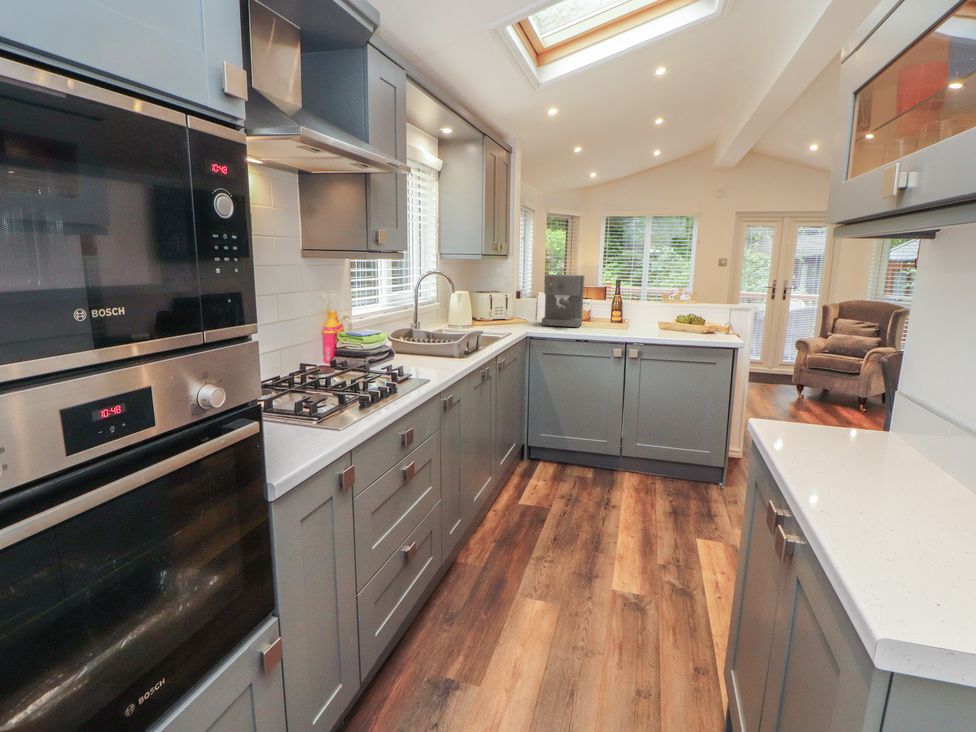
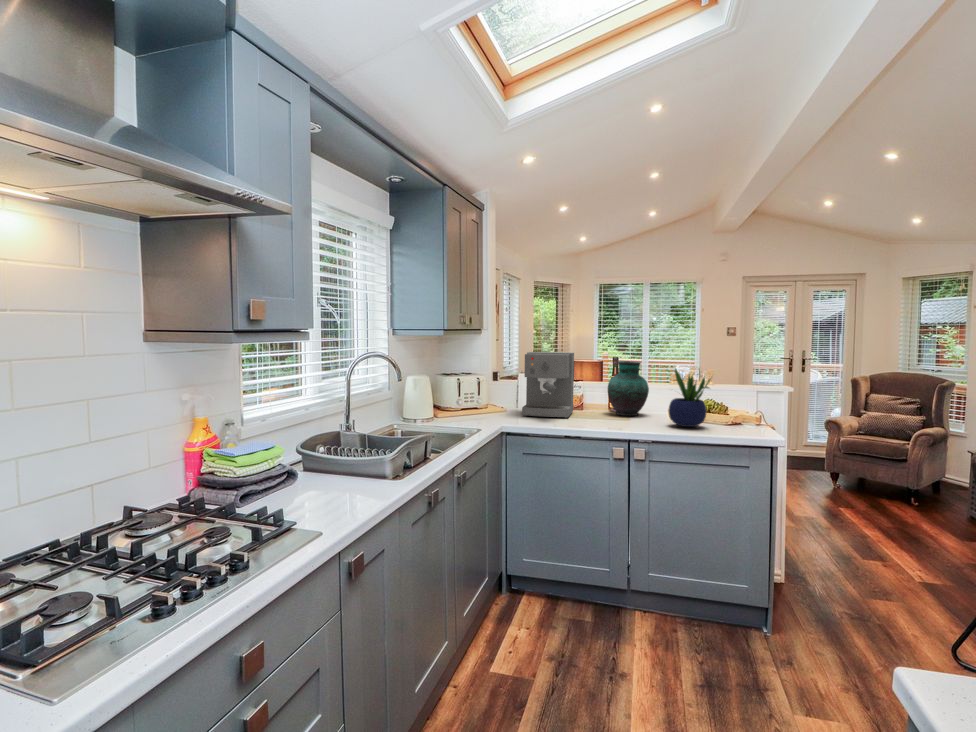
vase: none [610,283,644,327] -> present [608,361,649,416]
potted plant: none [658,286,695,334] -> present [669,368,711,427]

